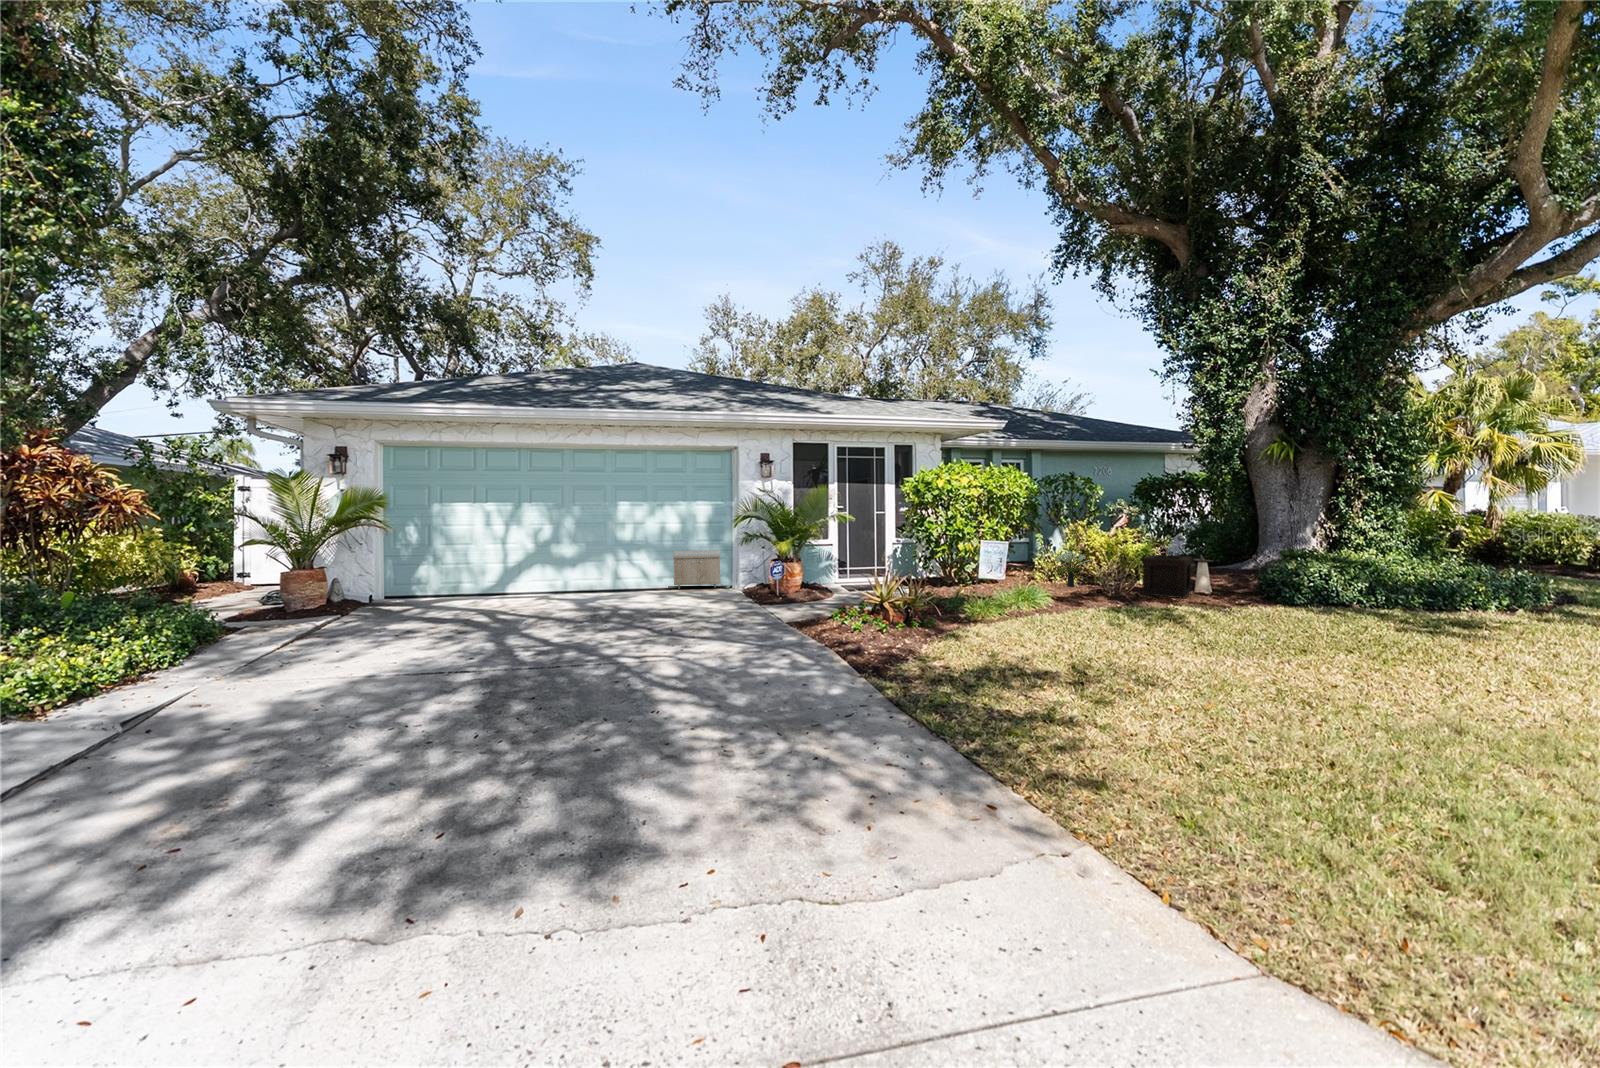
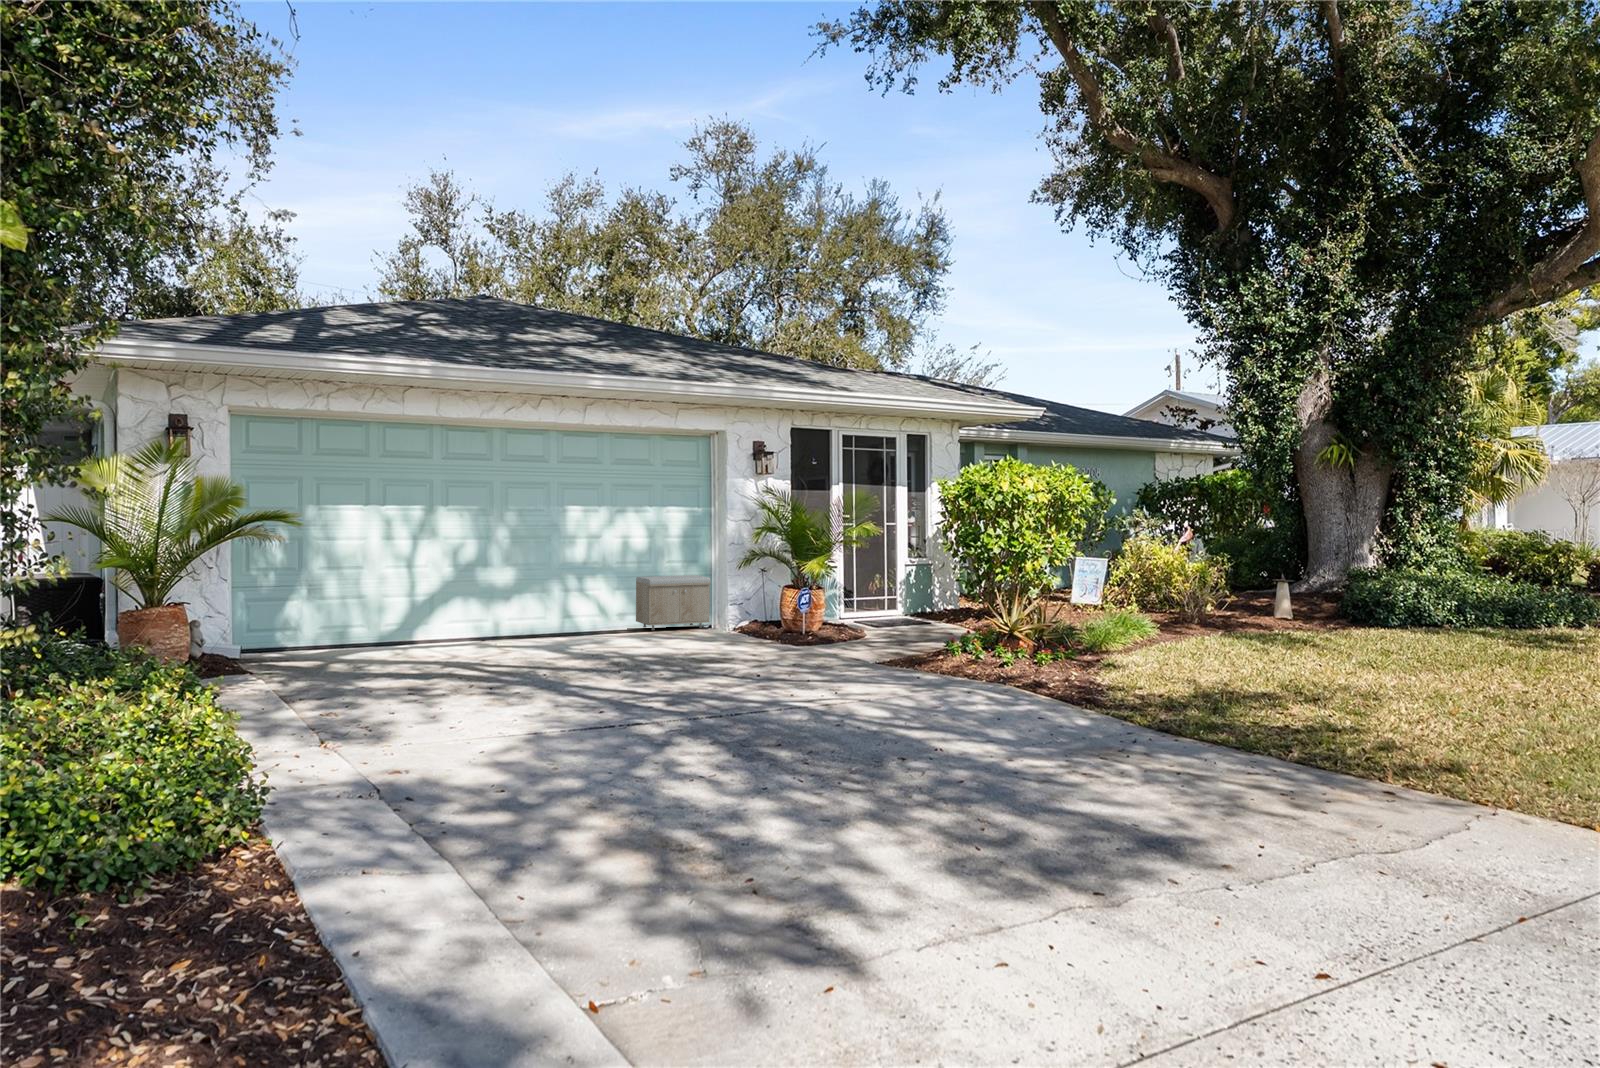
potted plant: present [1055,551,1090,587] -> none [1114,572,1157,616]
wooden crate: present [1142,555,1192,598] -> none [1225,575,1275,624]

